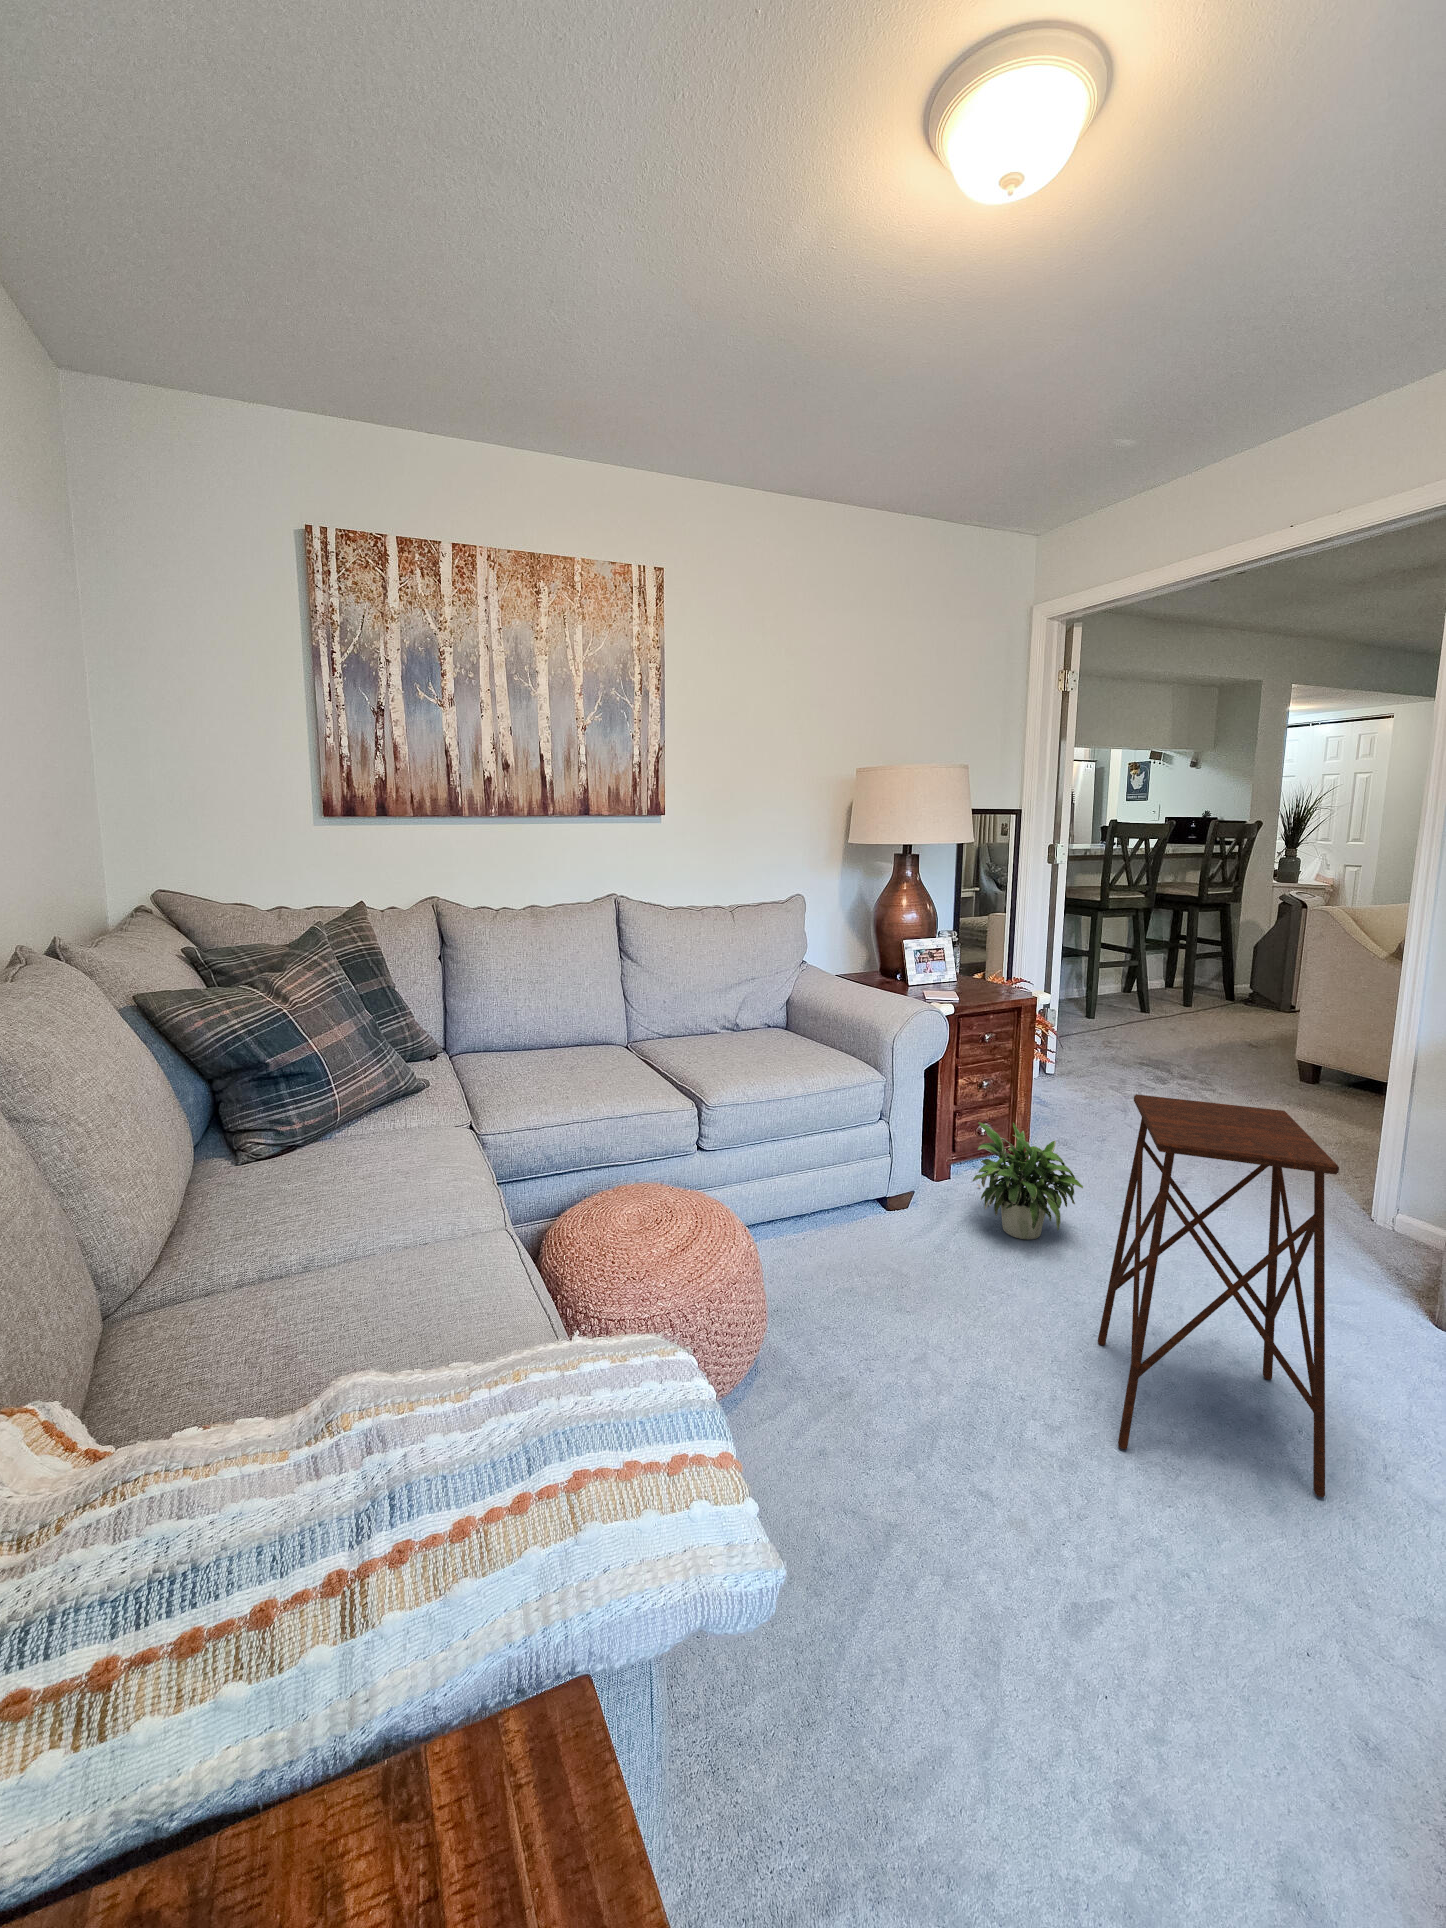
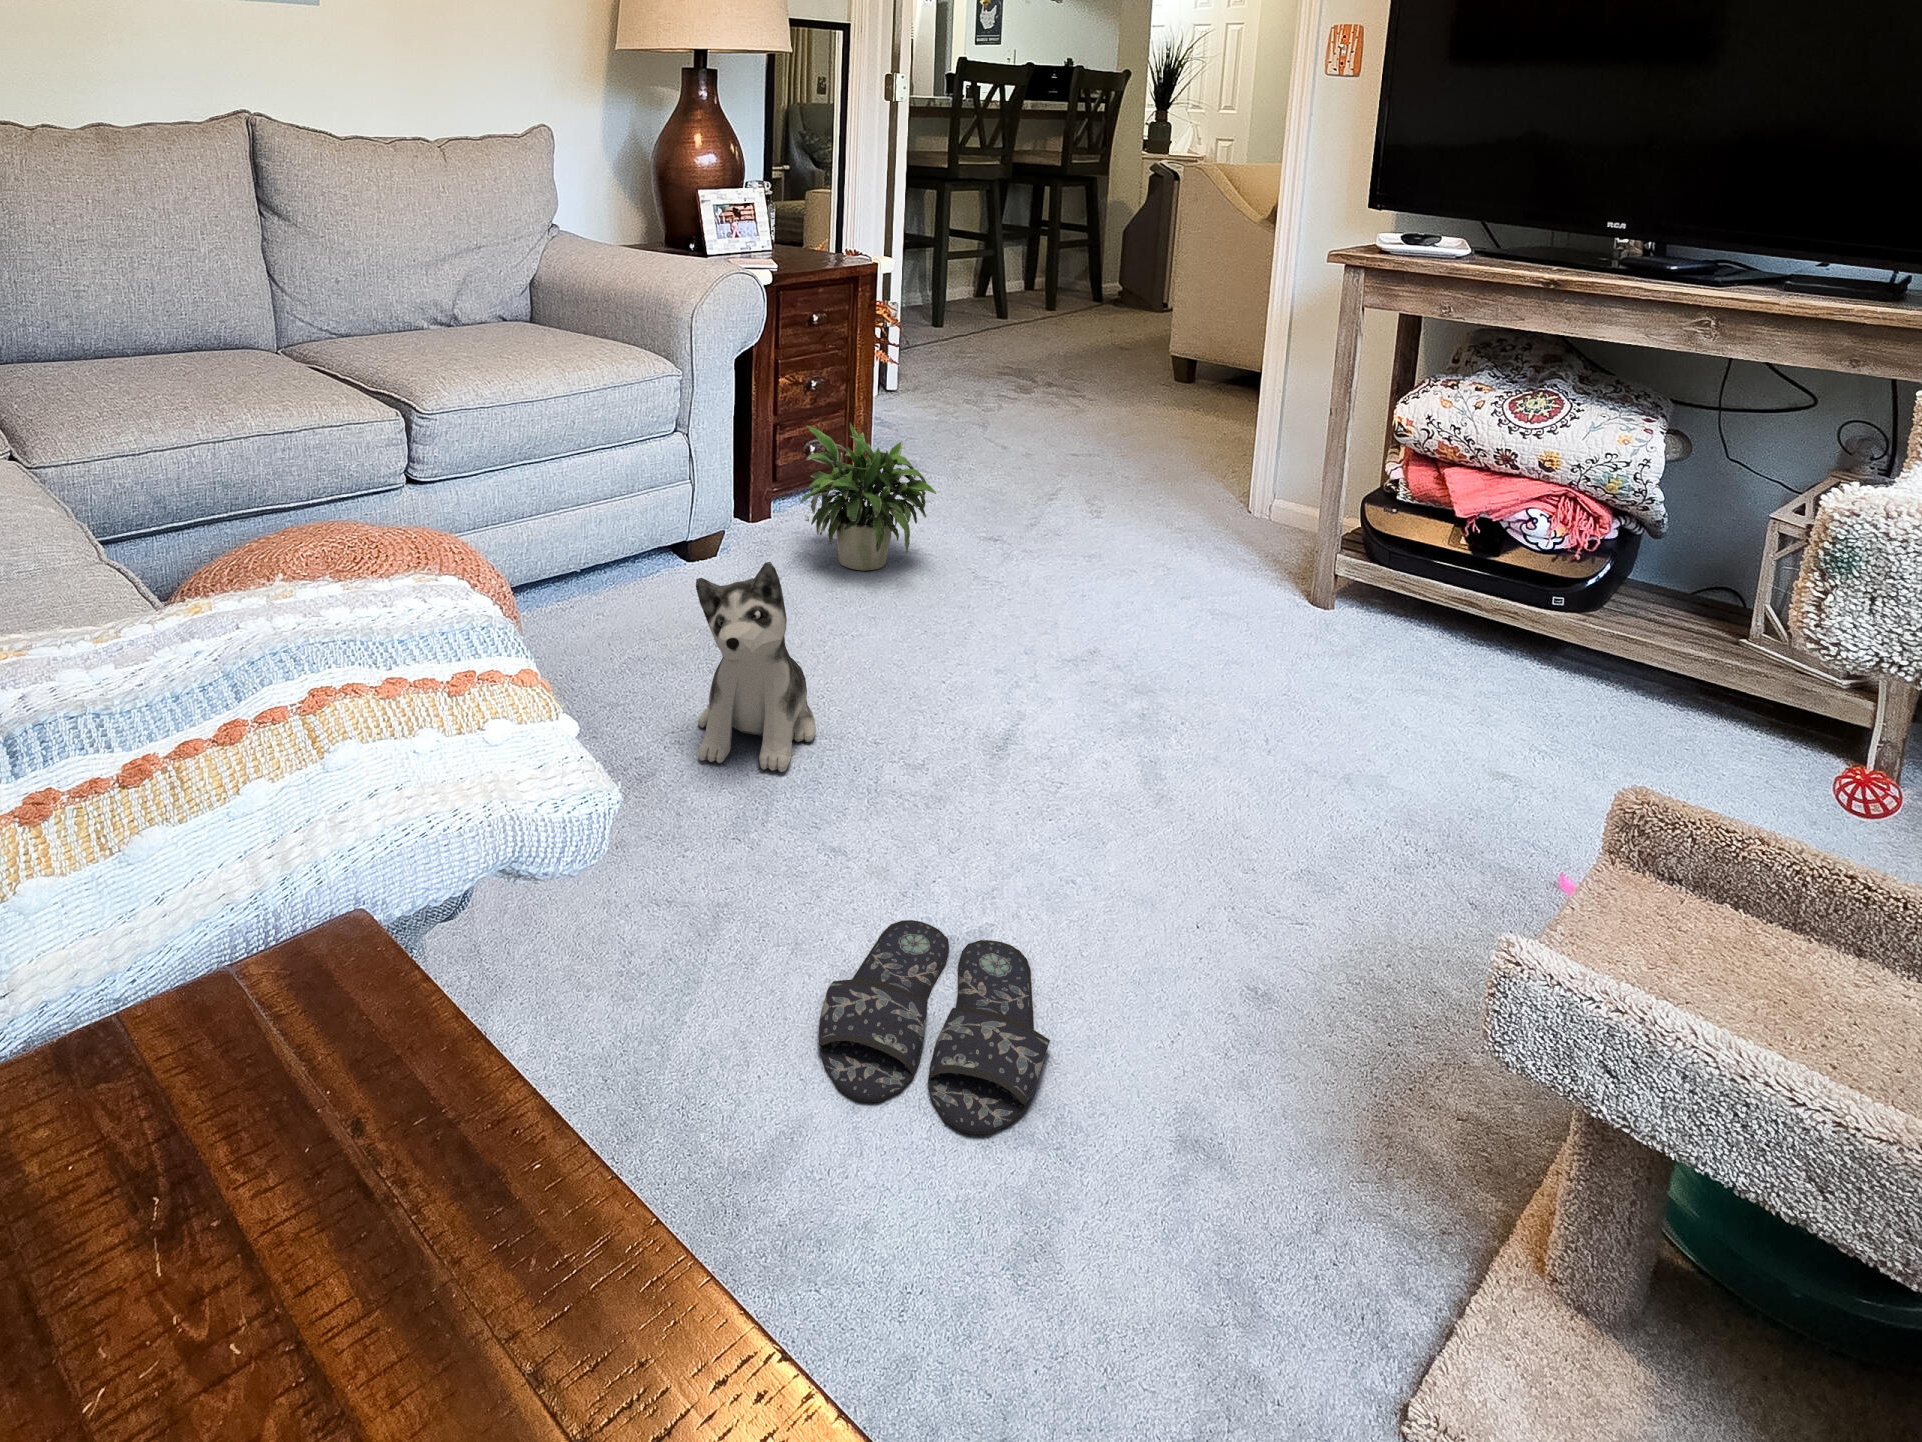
side table: present [1098,1094,1339,1498] -> none [957,345,1215,781]
plush toy: none [885,1251,978,1414] -> present [696,562,816,772]
slippers: none [967,1578,1173,1820] -> present [819,920,1050,1135]

